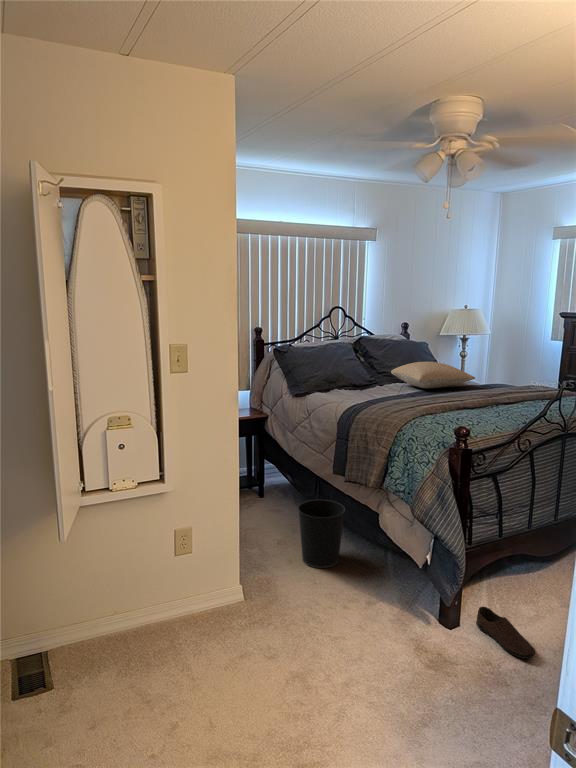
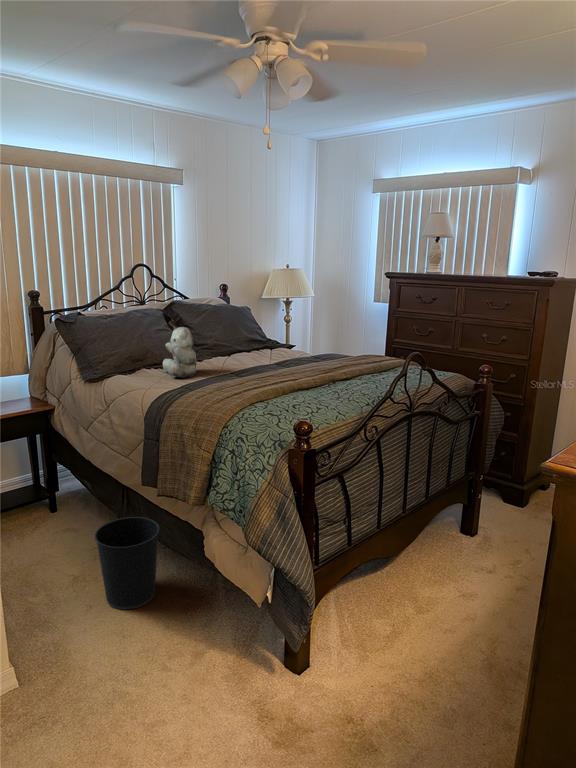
teddy bear: none [353,356,380,397] -> present [163,327,197,377]
pillow: present [391,362,475,388] -> none [209,331,306,362]
shoe: present [476,607,535,659] -> none [328,636,400,700]

